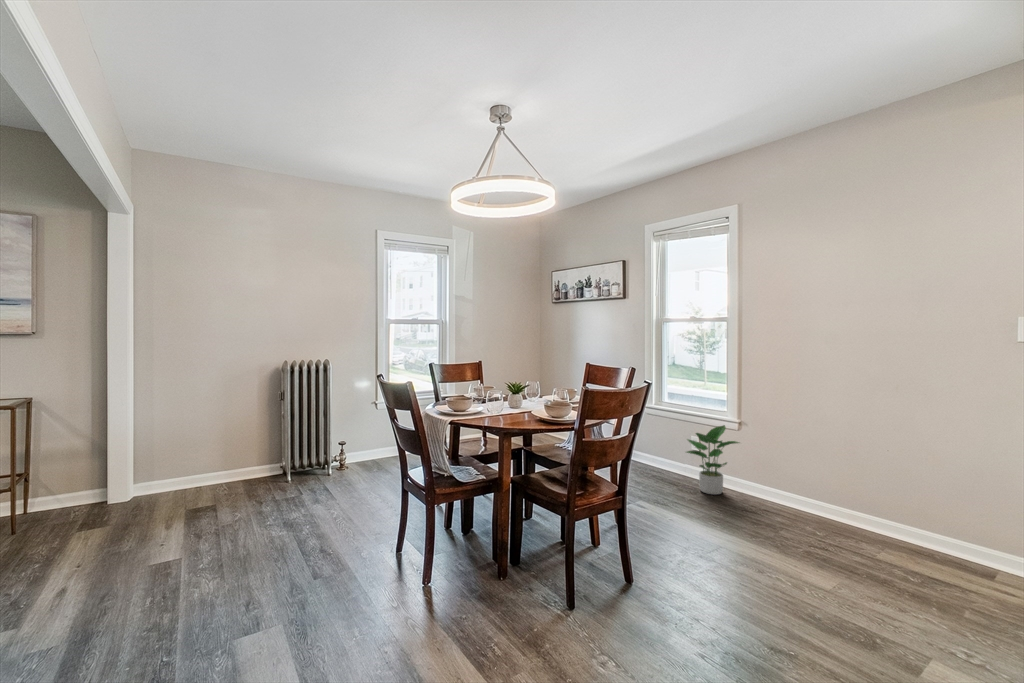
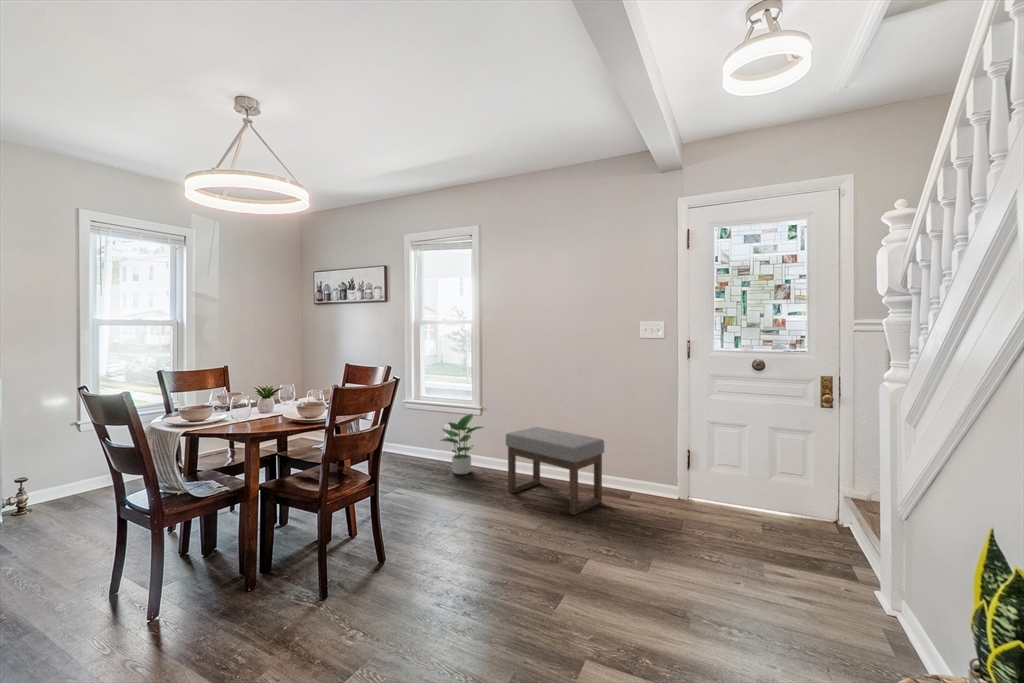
ottoman: none [774,450,935,578] -> present [506,427,604,515]

